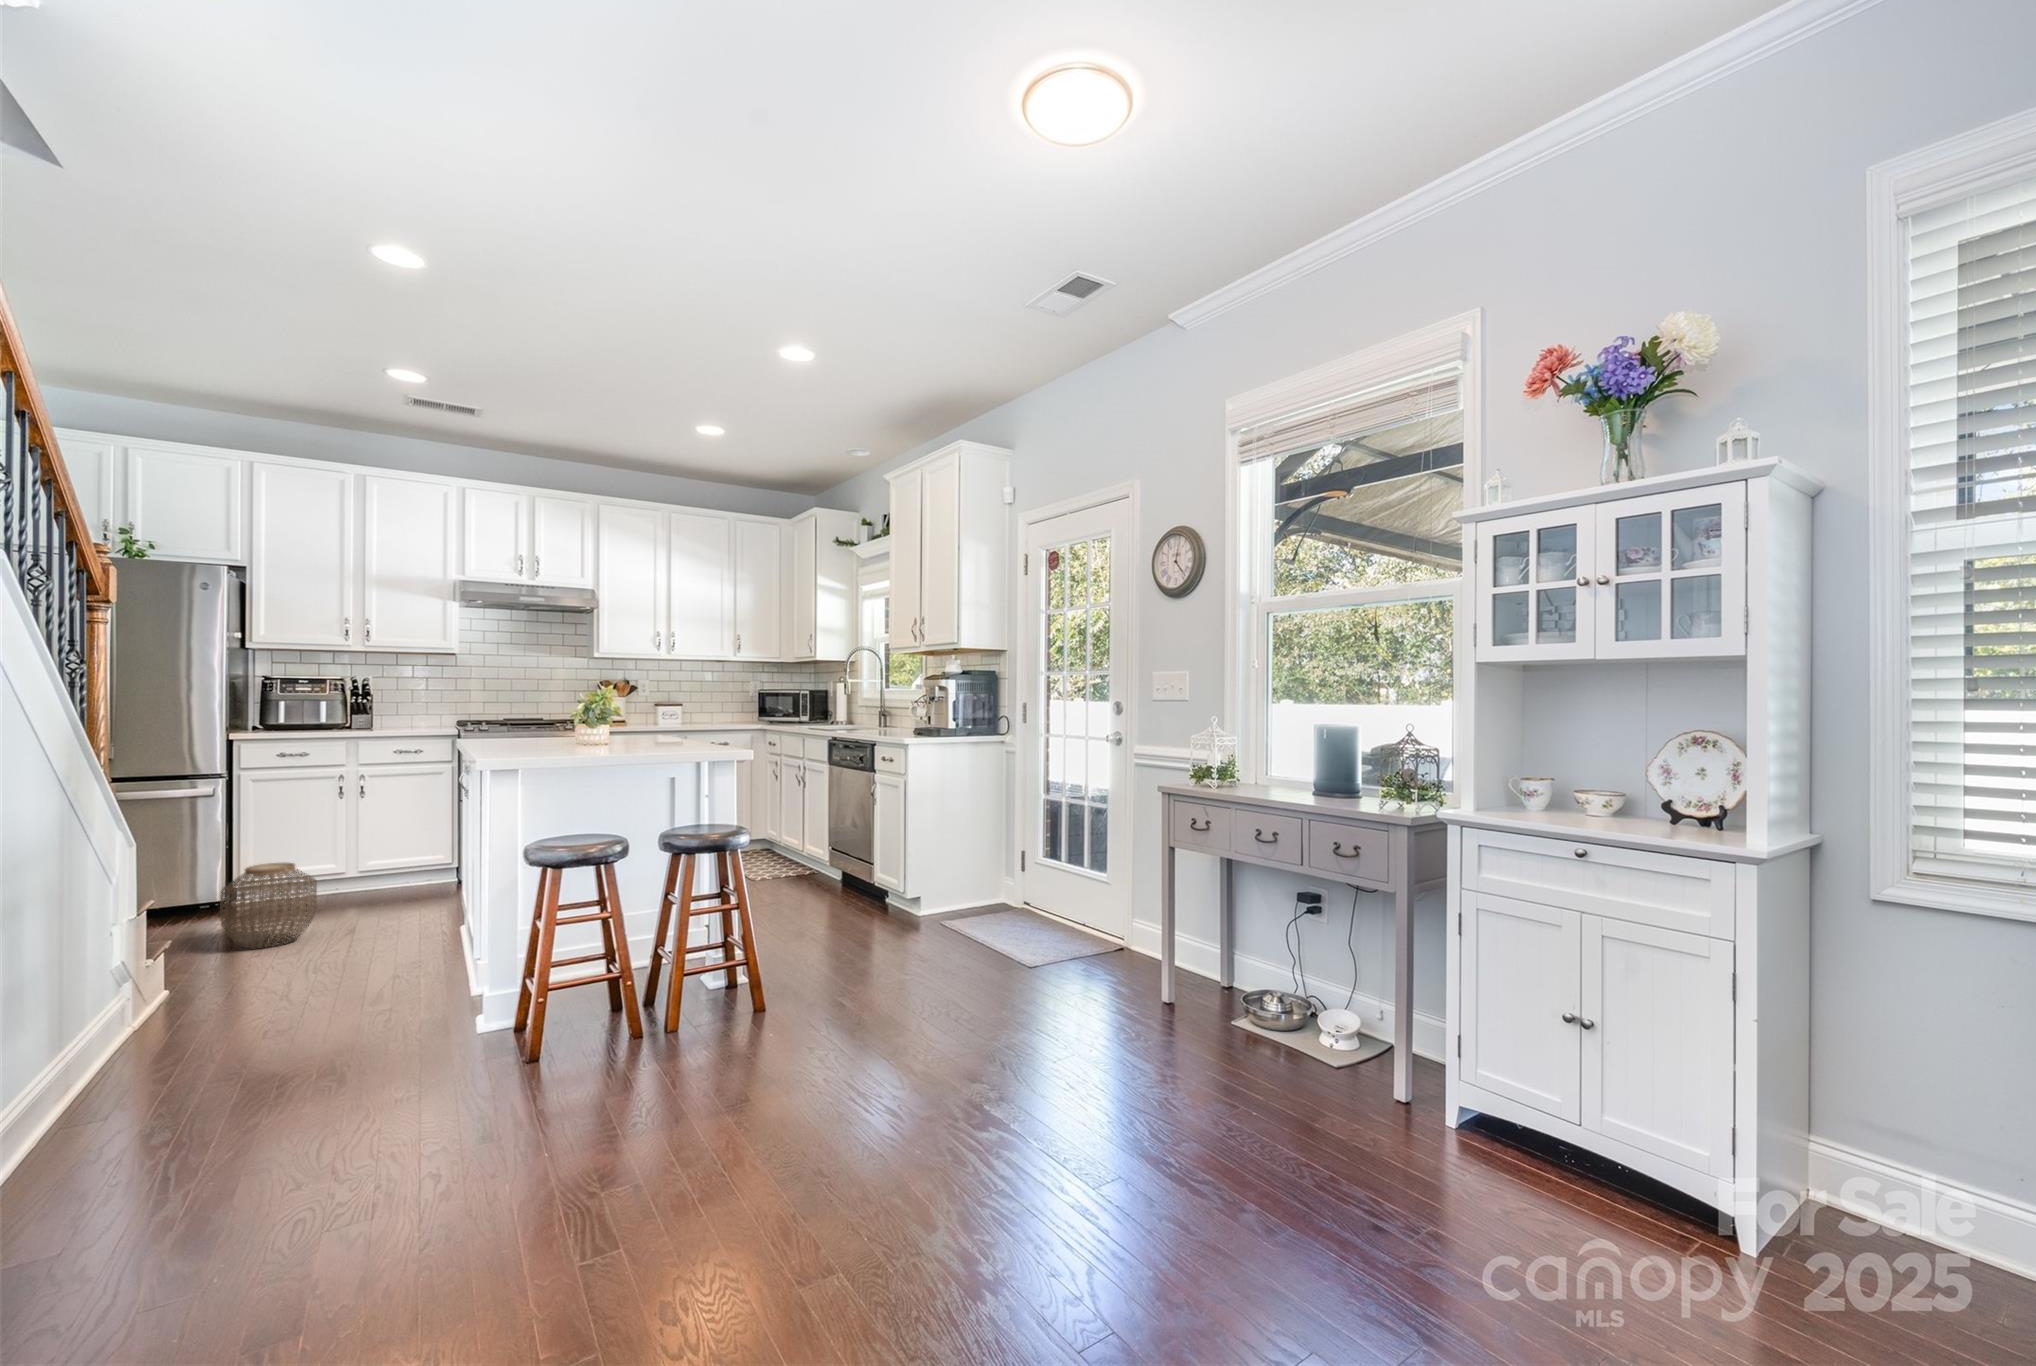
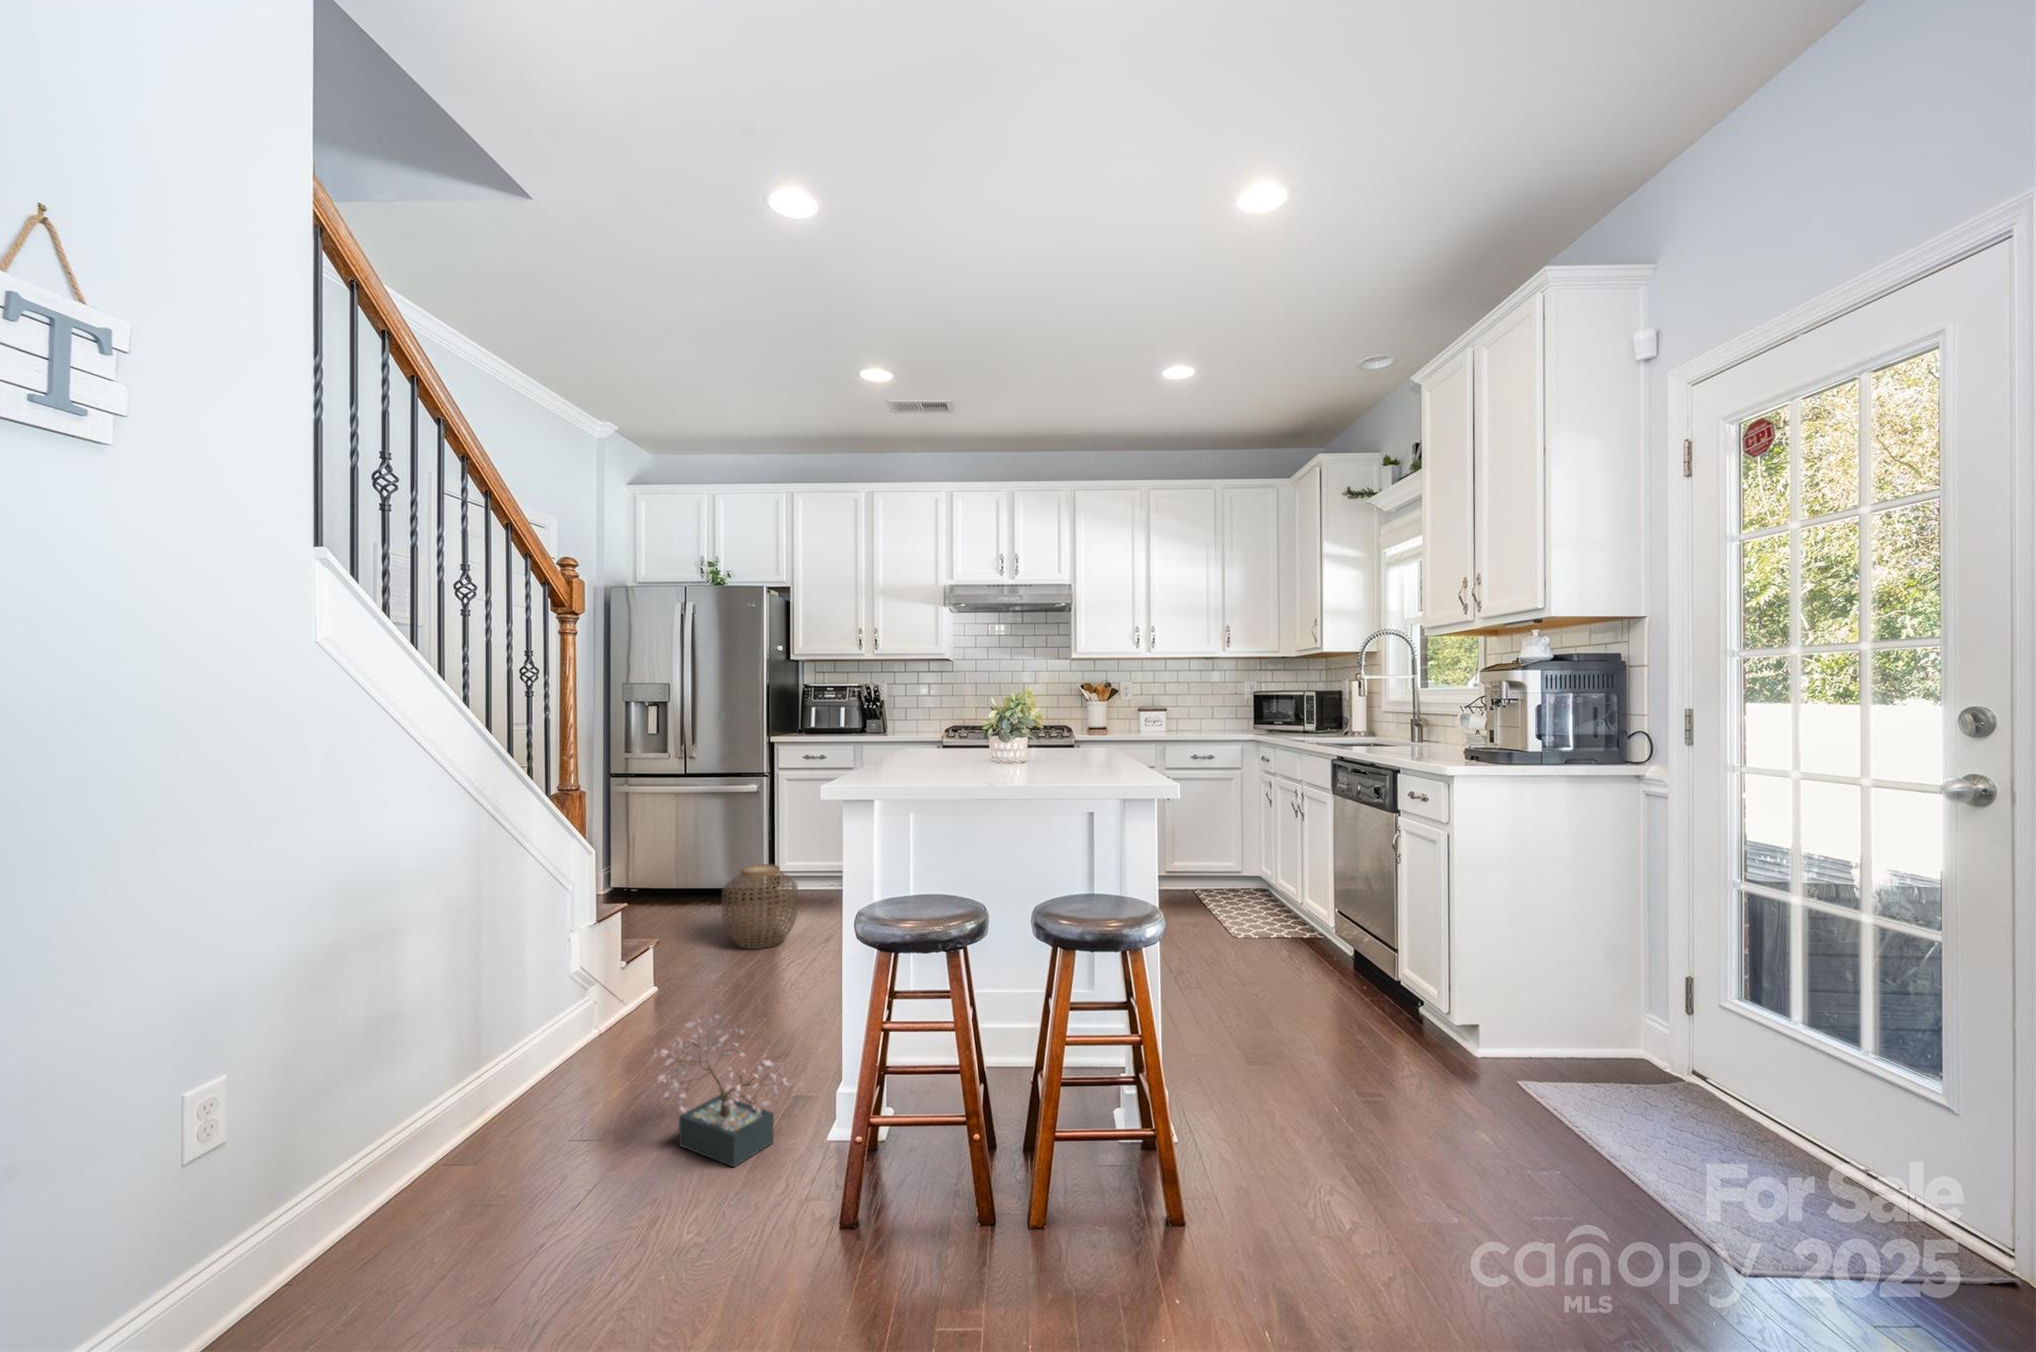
decorative plant: none [315,954,448,1056] -> present [654,1015,790,1167]

